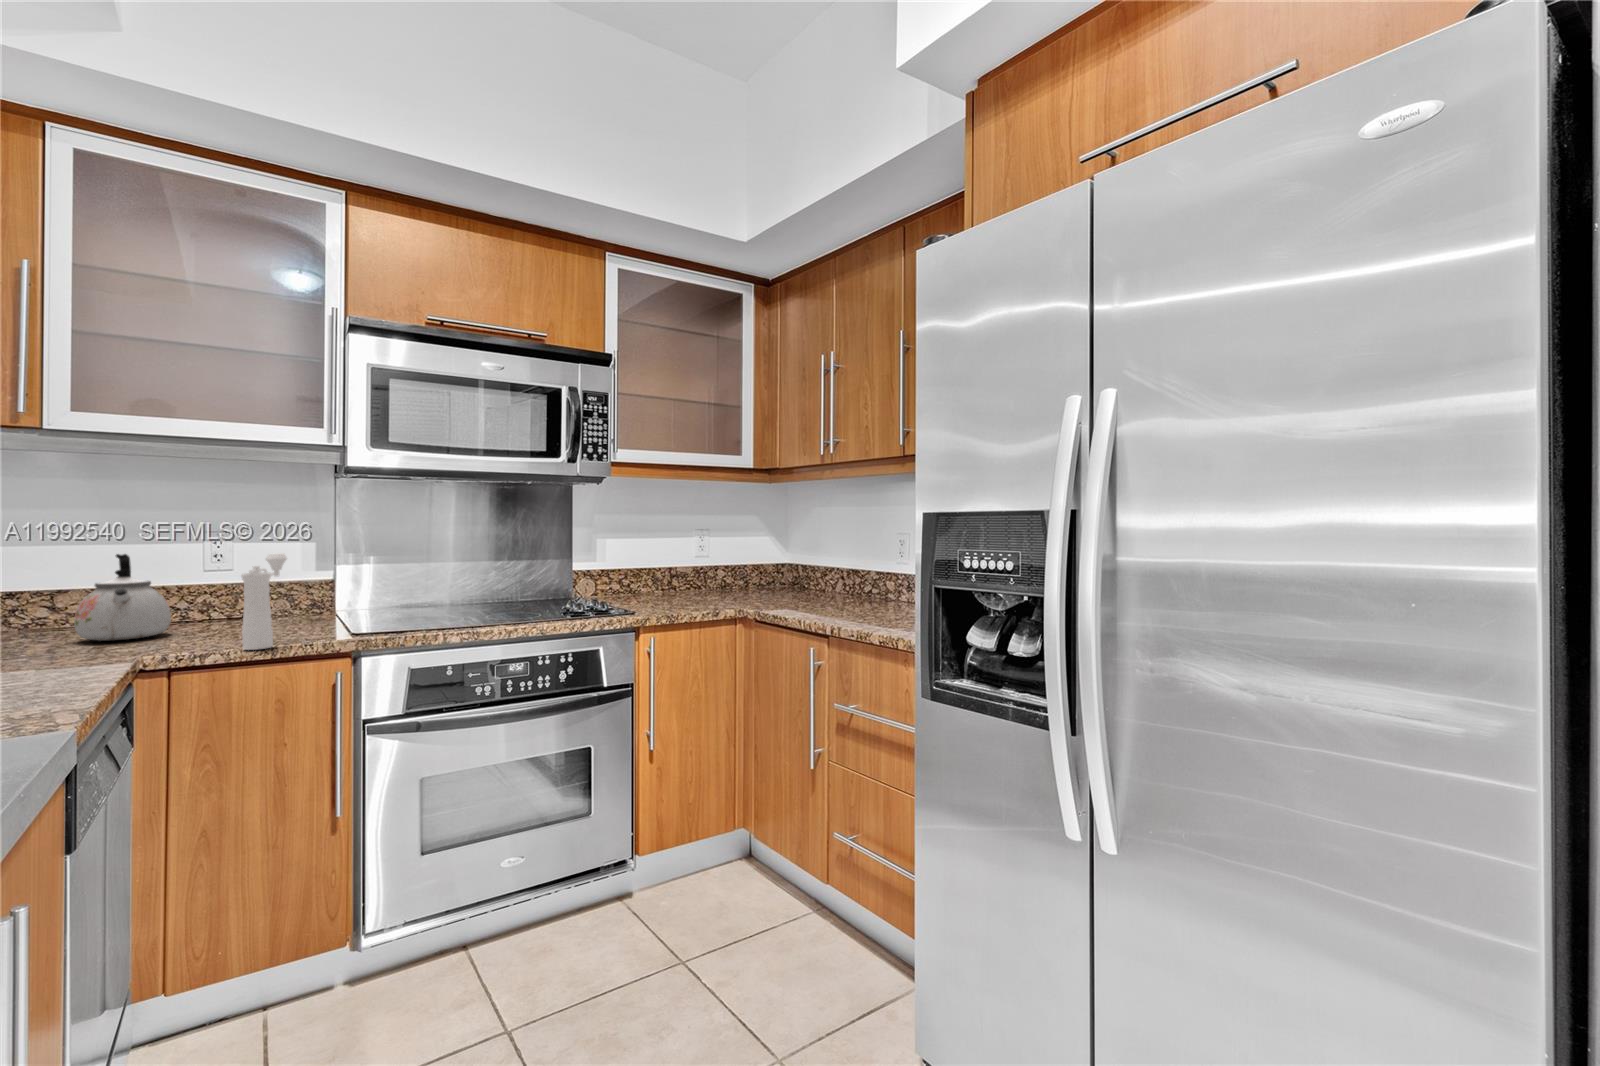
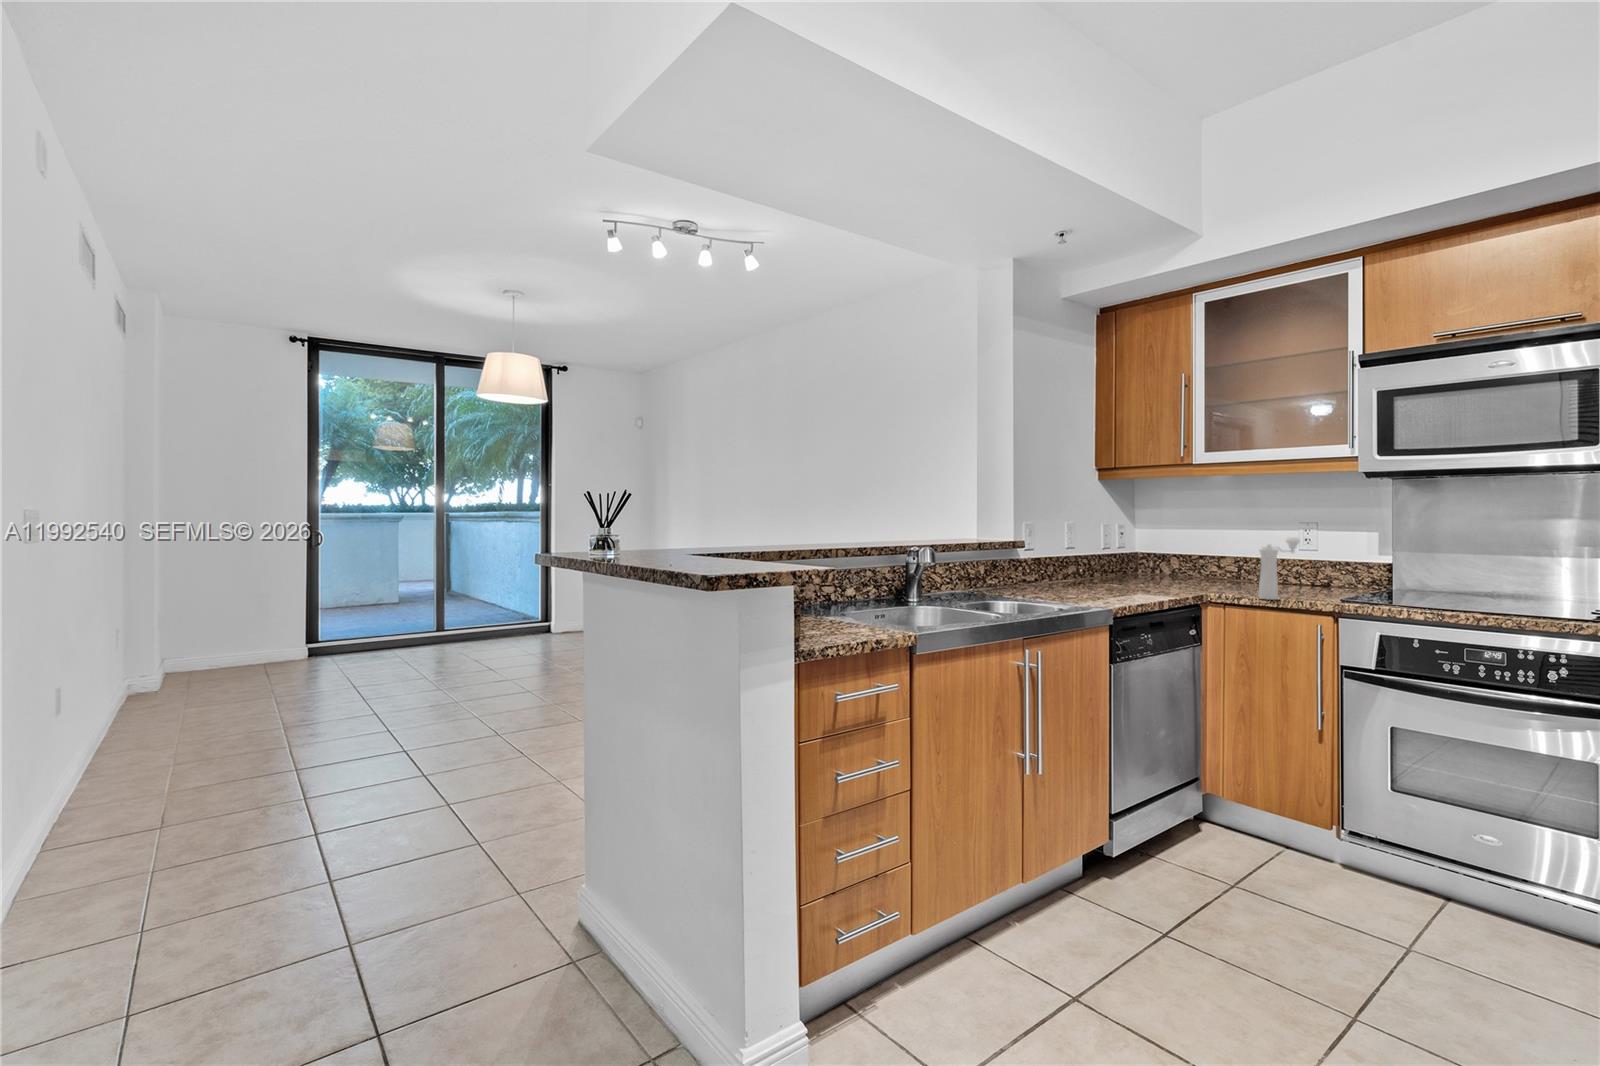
kettle: present [74,554,171,641] -> none [1206,534,1257,587]

